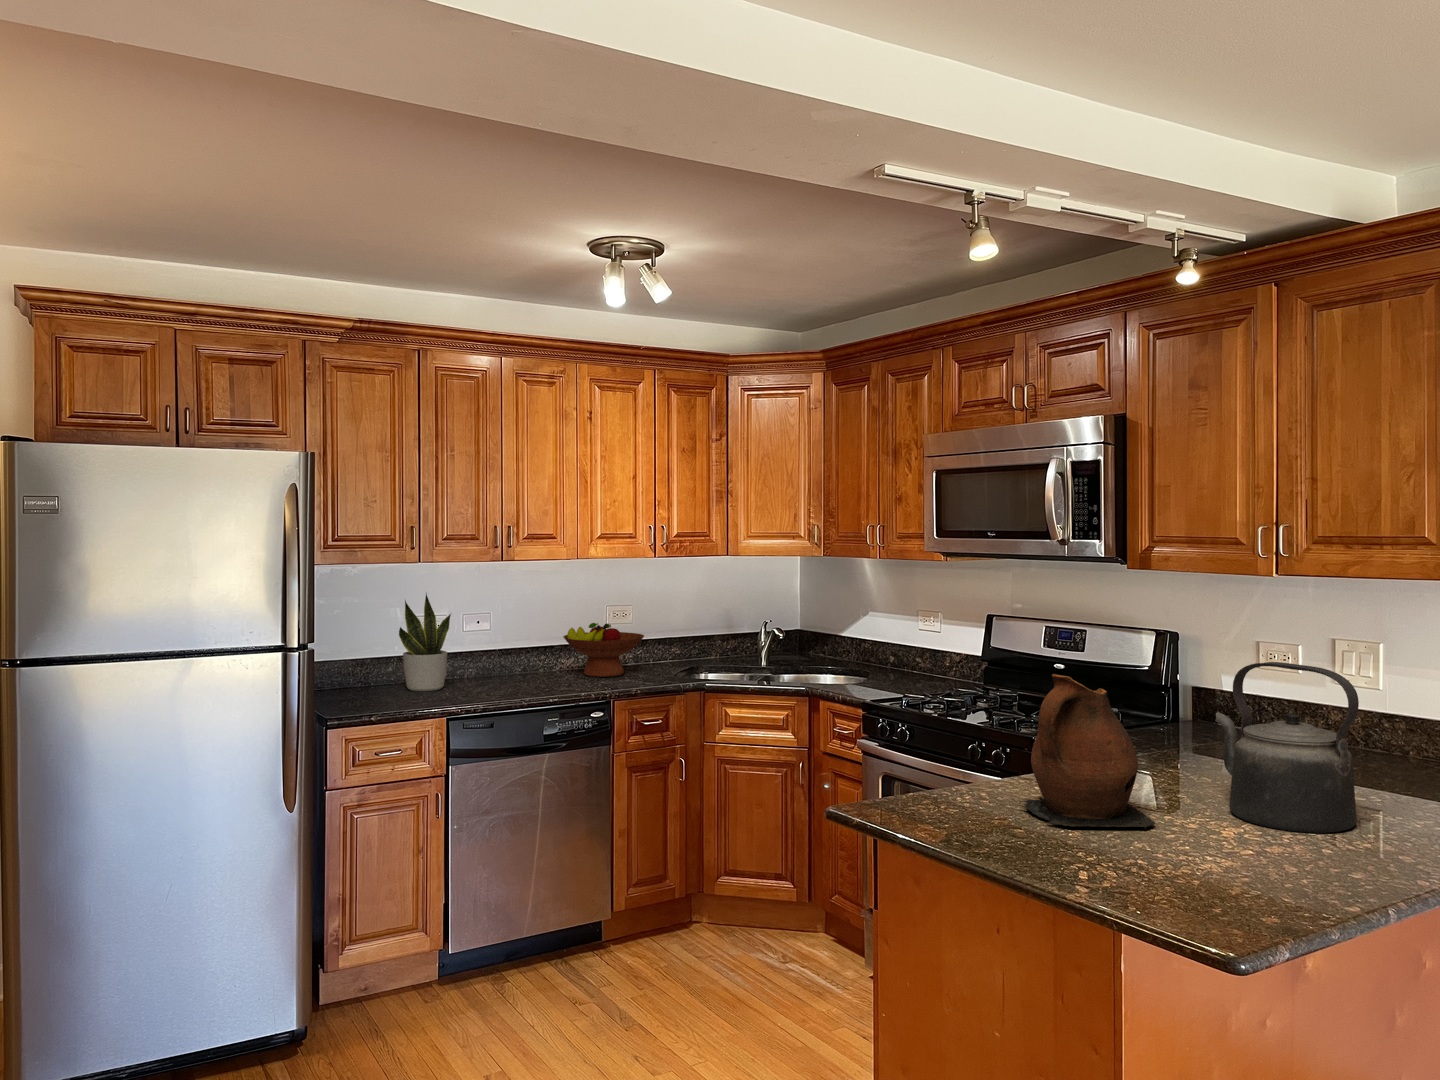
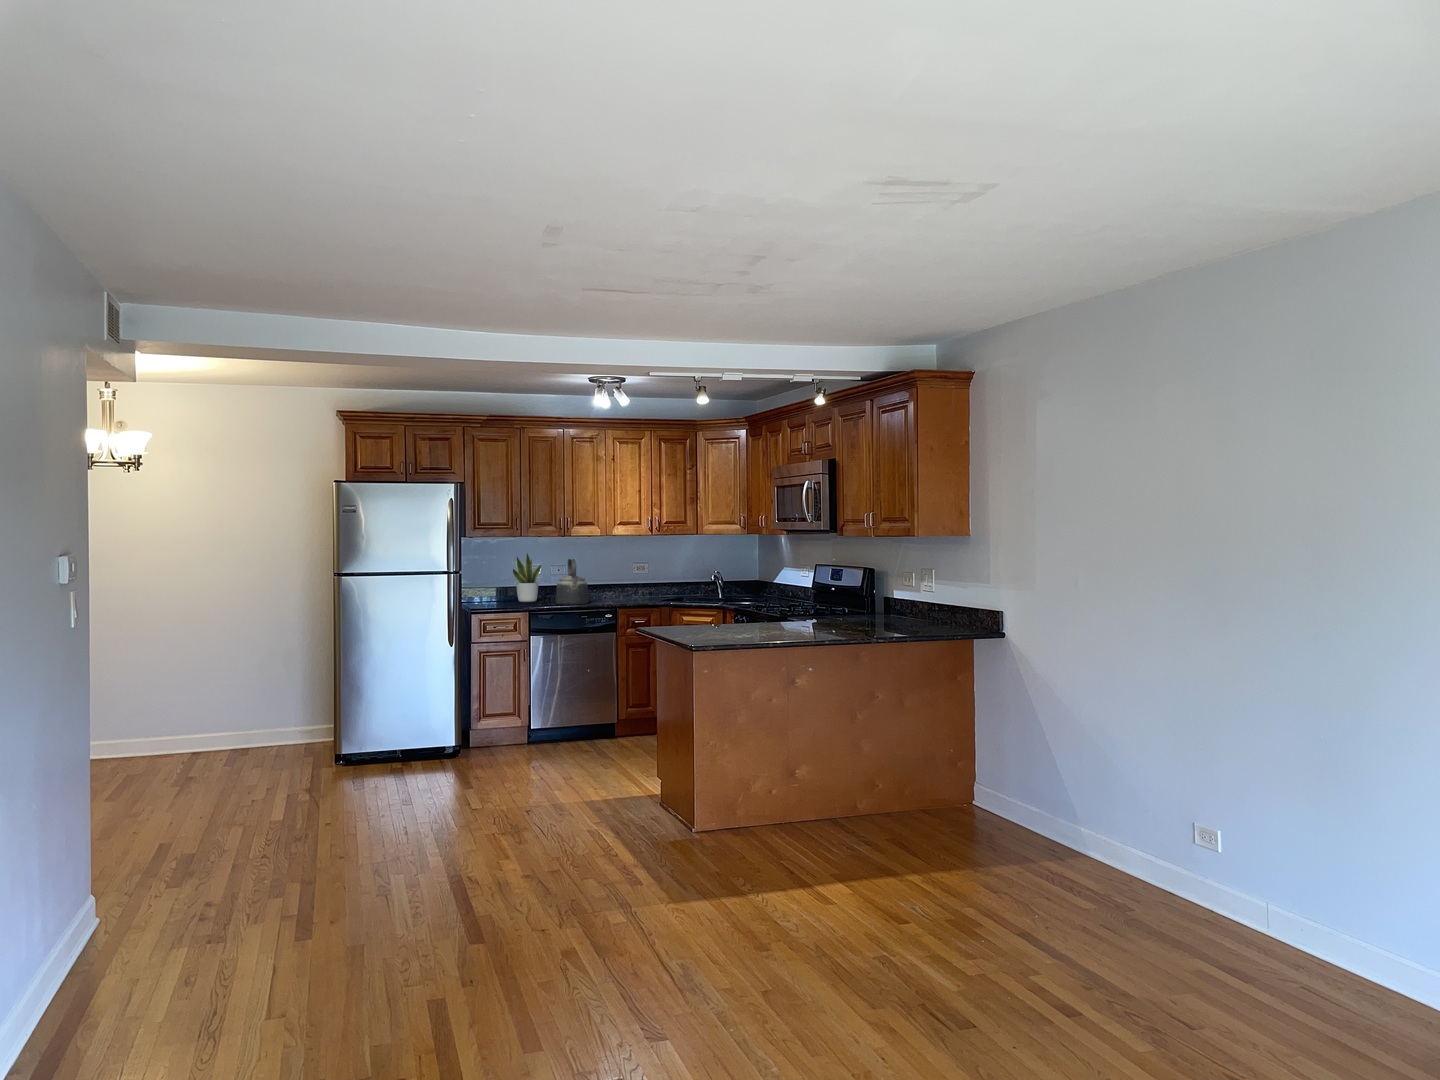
fruit bowl: present [563,623,644,677] -> none [606,570,650,600]
kettle: present [1215,662,1359,833] -> present [556,559,588,605]
ceramic pitcher: present [1019,674,1156,830] -> none [691,573,742,632]

